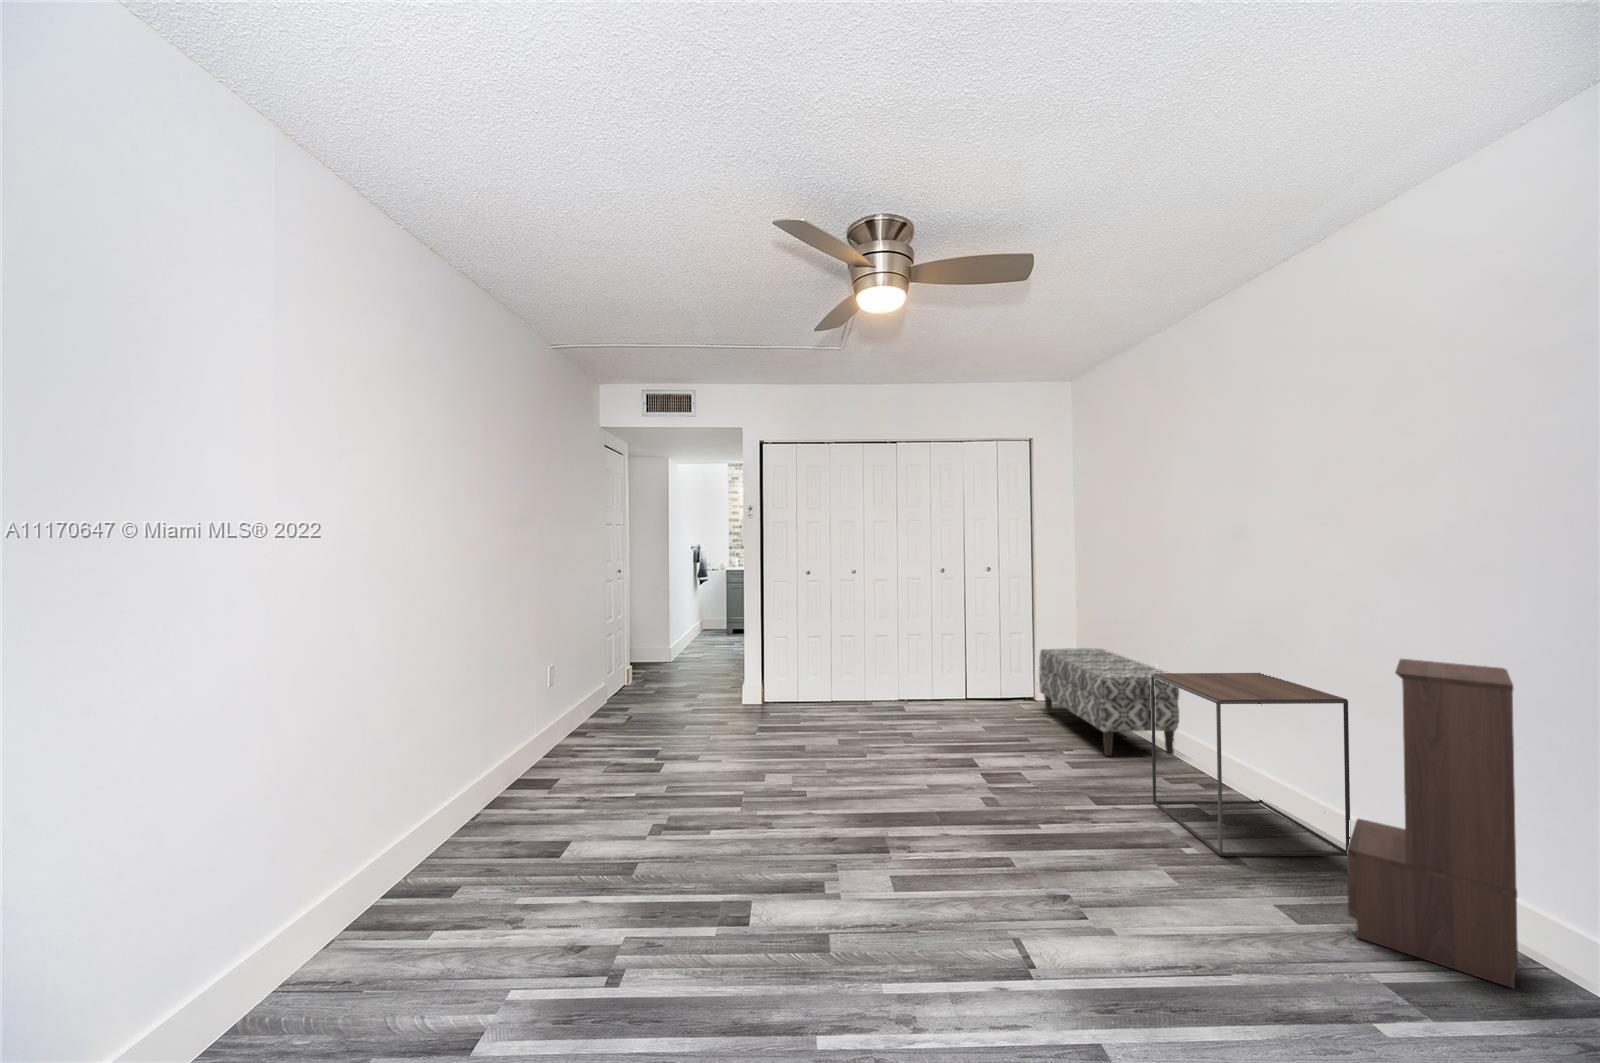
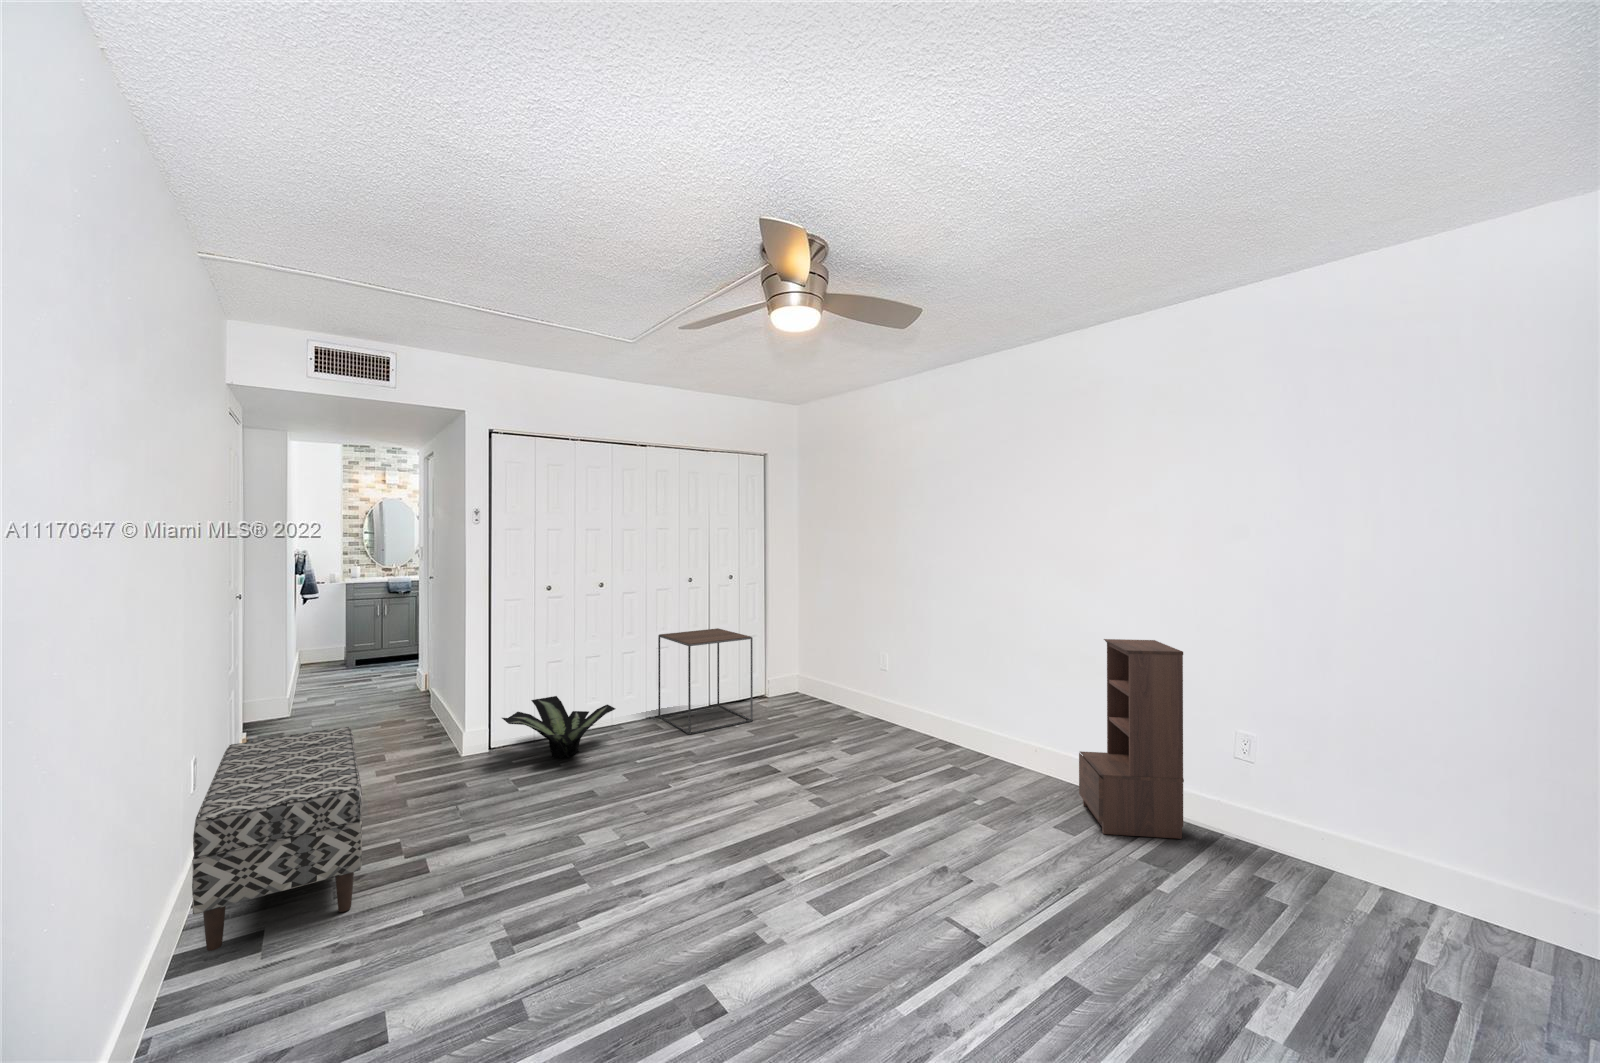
bench: present [1039,648,1179,756] -> present [192,727,362,951]
potted plant: none [759,666,854,720] -> present [502,696,615,759]
side table: present [1151,673,1350,856] -> present [658,628,753,735]

